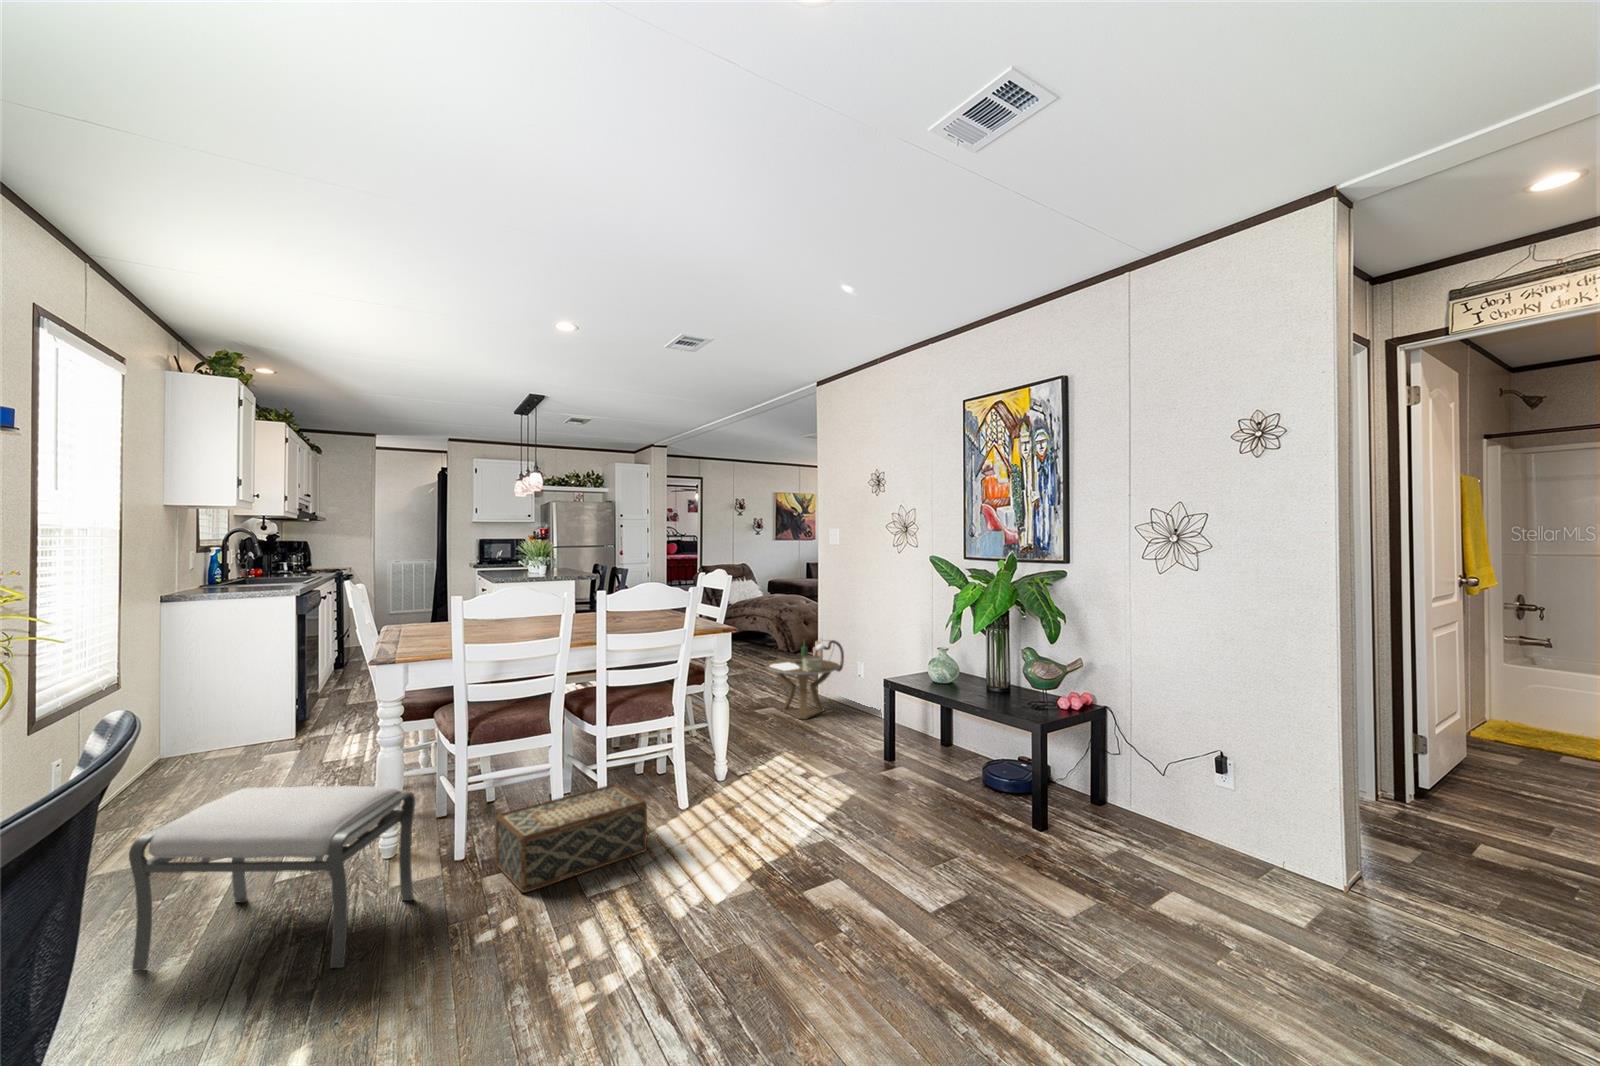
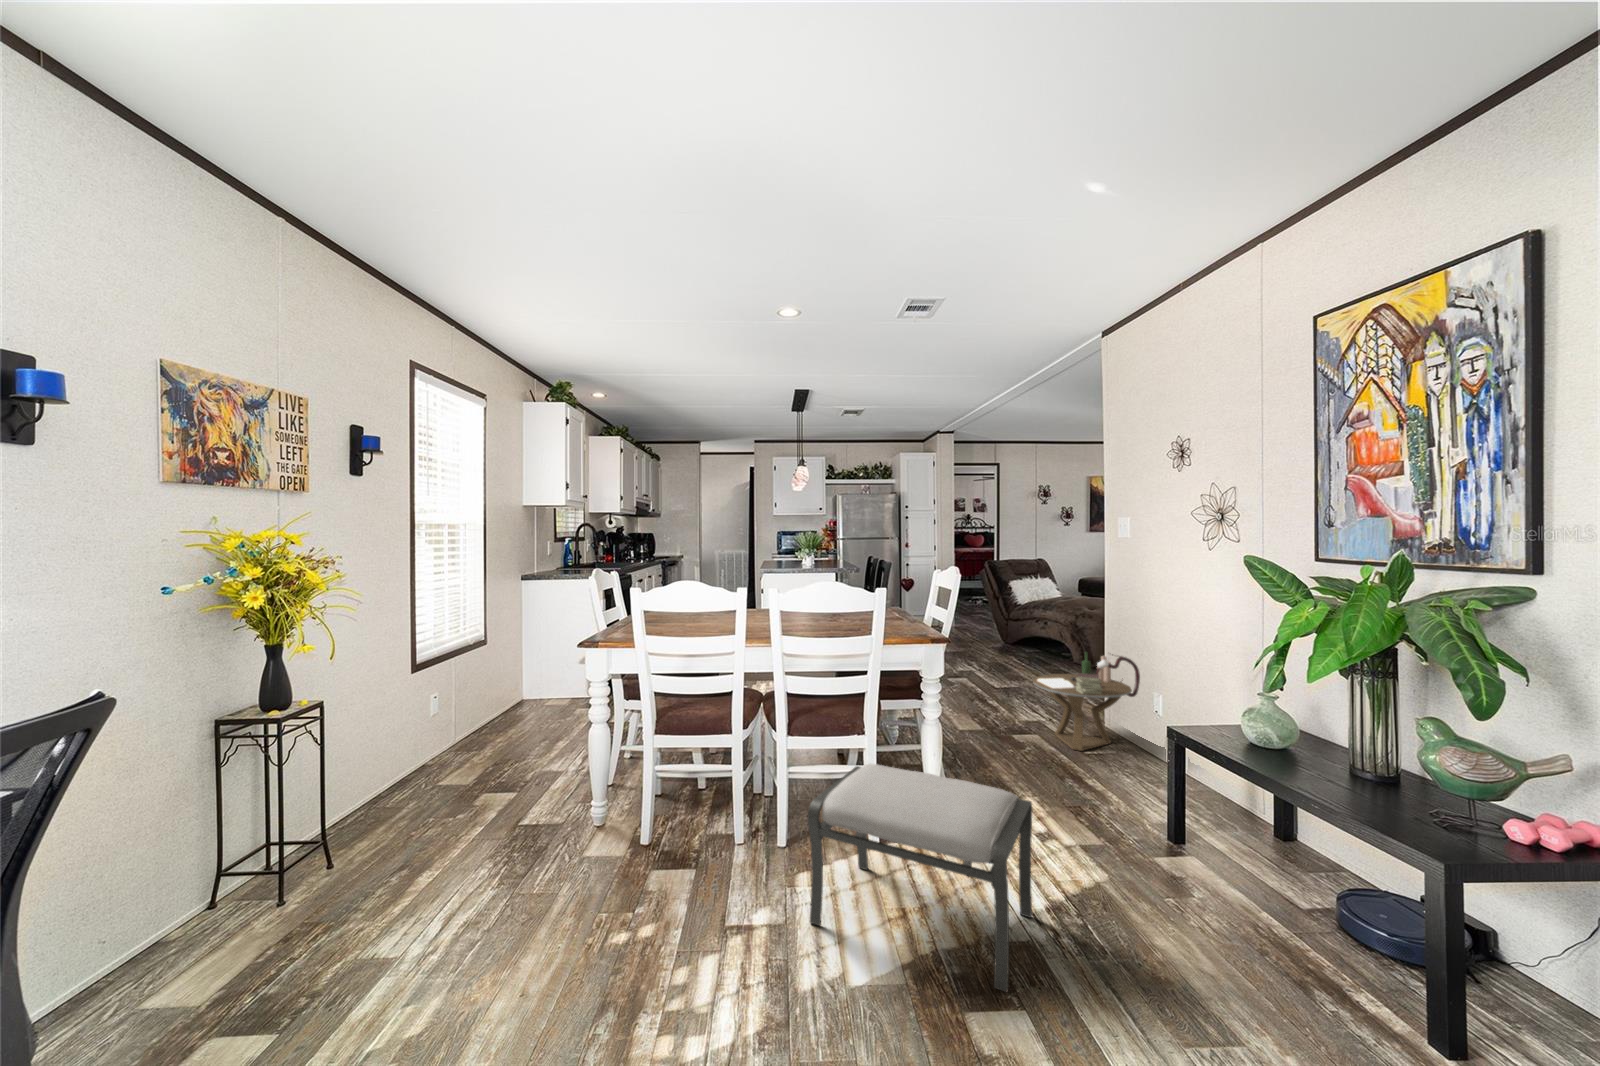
woven basket: present [495,784,647,893] -> none [661,799,807,905]
ottoman: present [129,786,415,970] -> present [808,764,1032,992]

